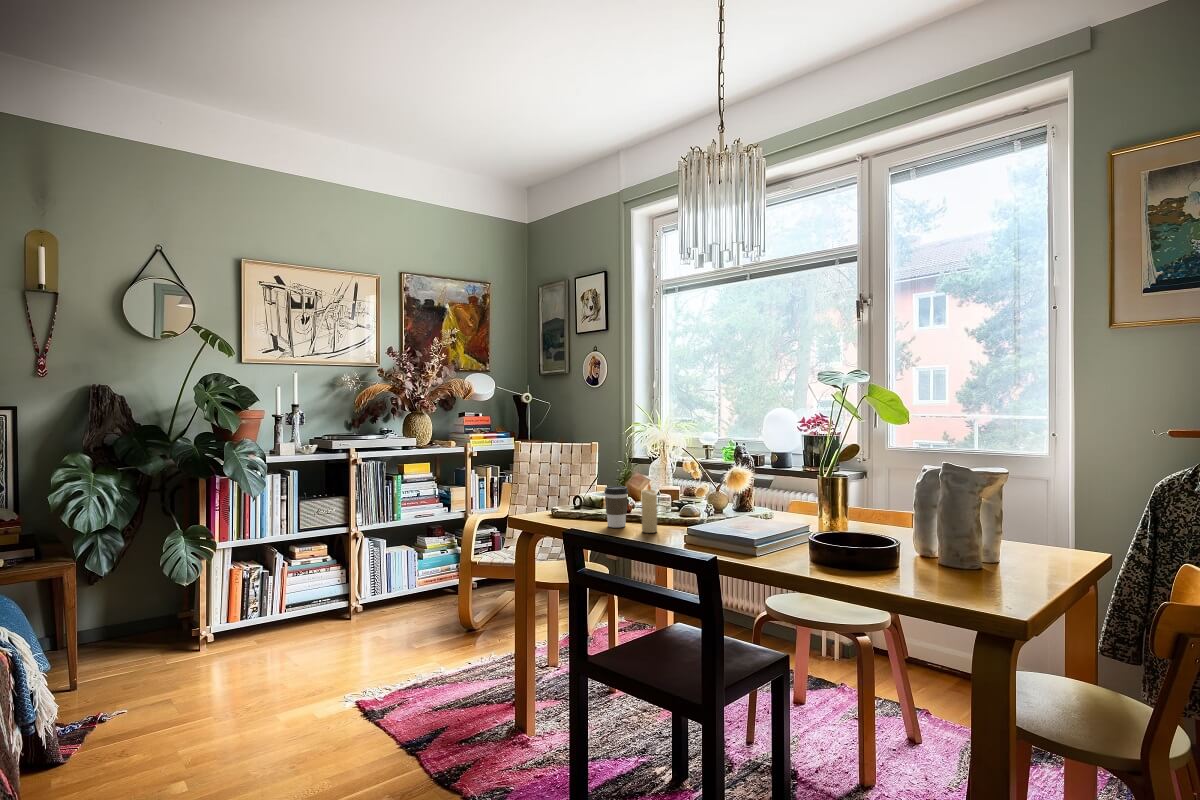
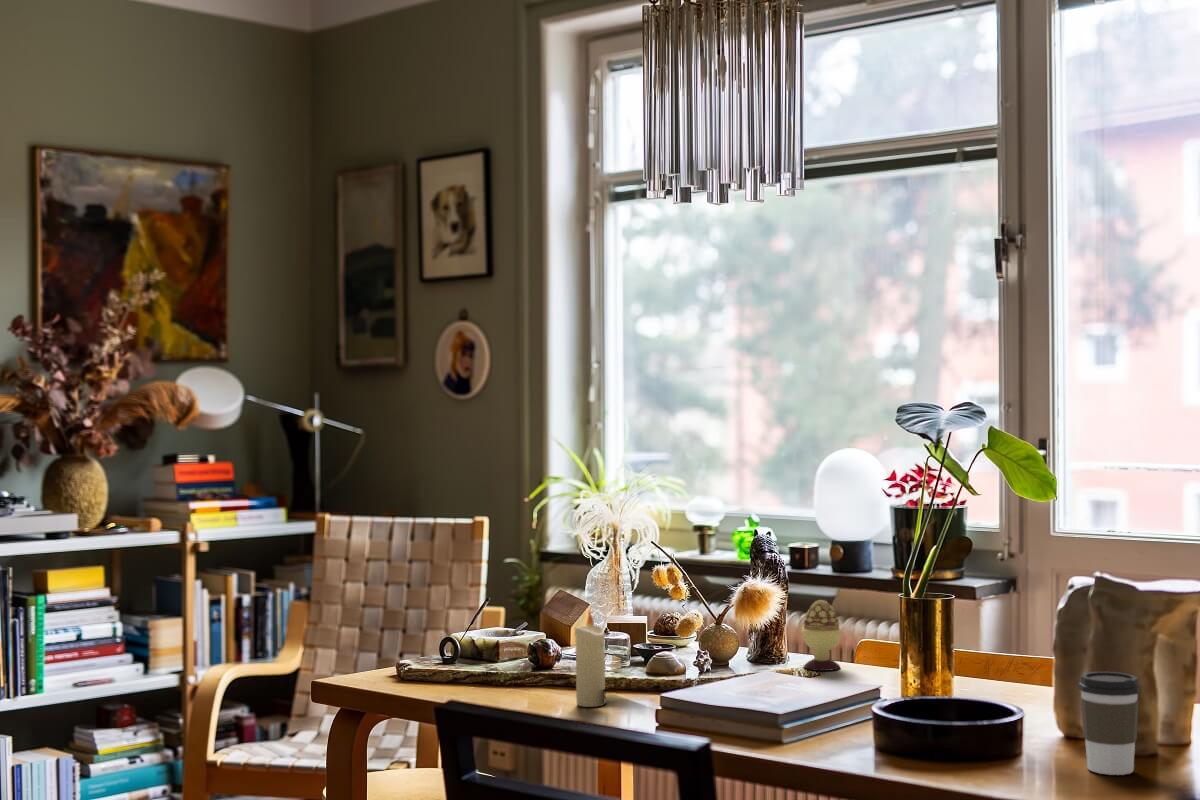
decorative egg: none [762,479,783,516] -> present [802,600,841,671]
coffee cup: present [604,486,628,528] -> present [1079,672,1140,775]

